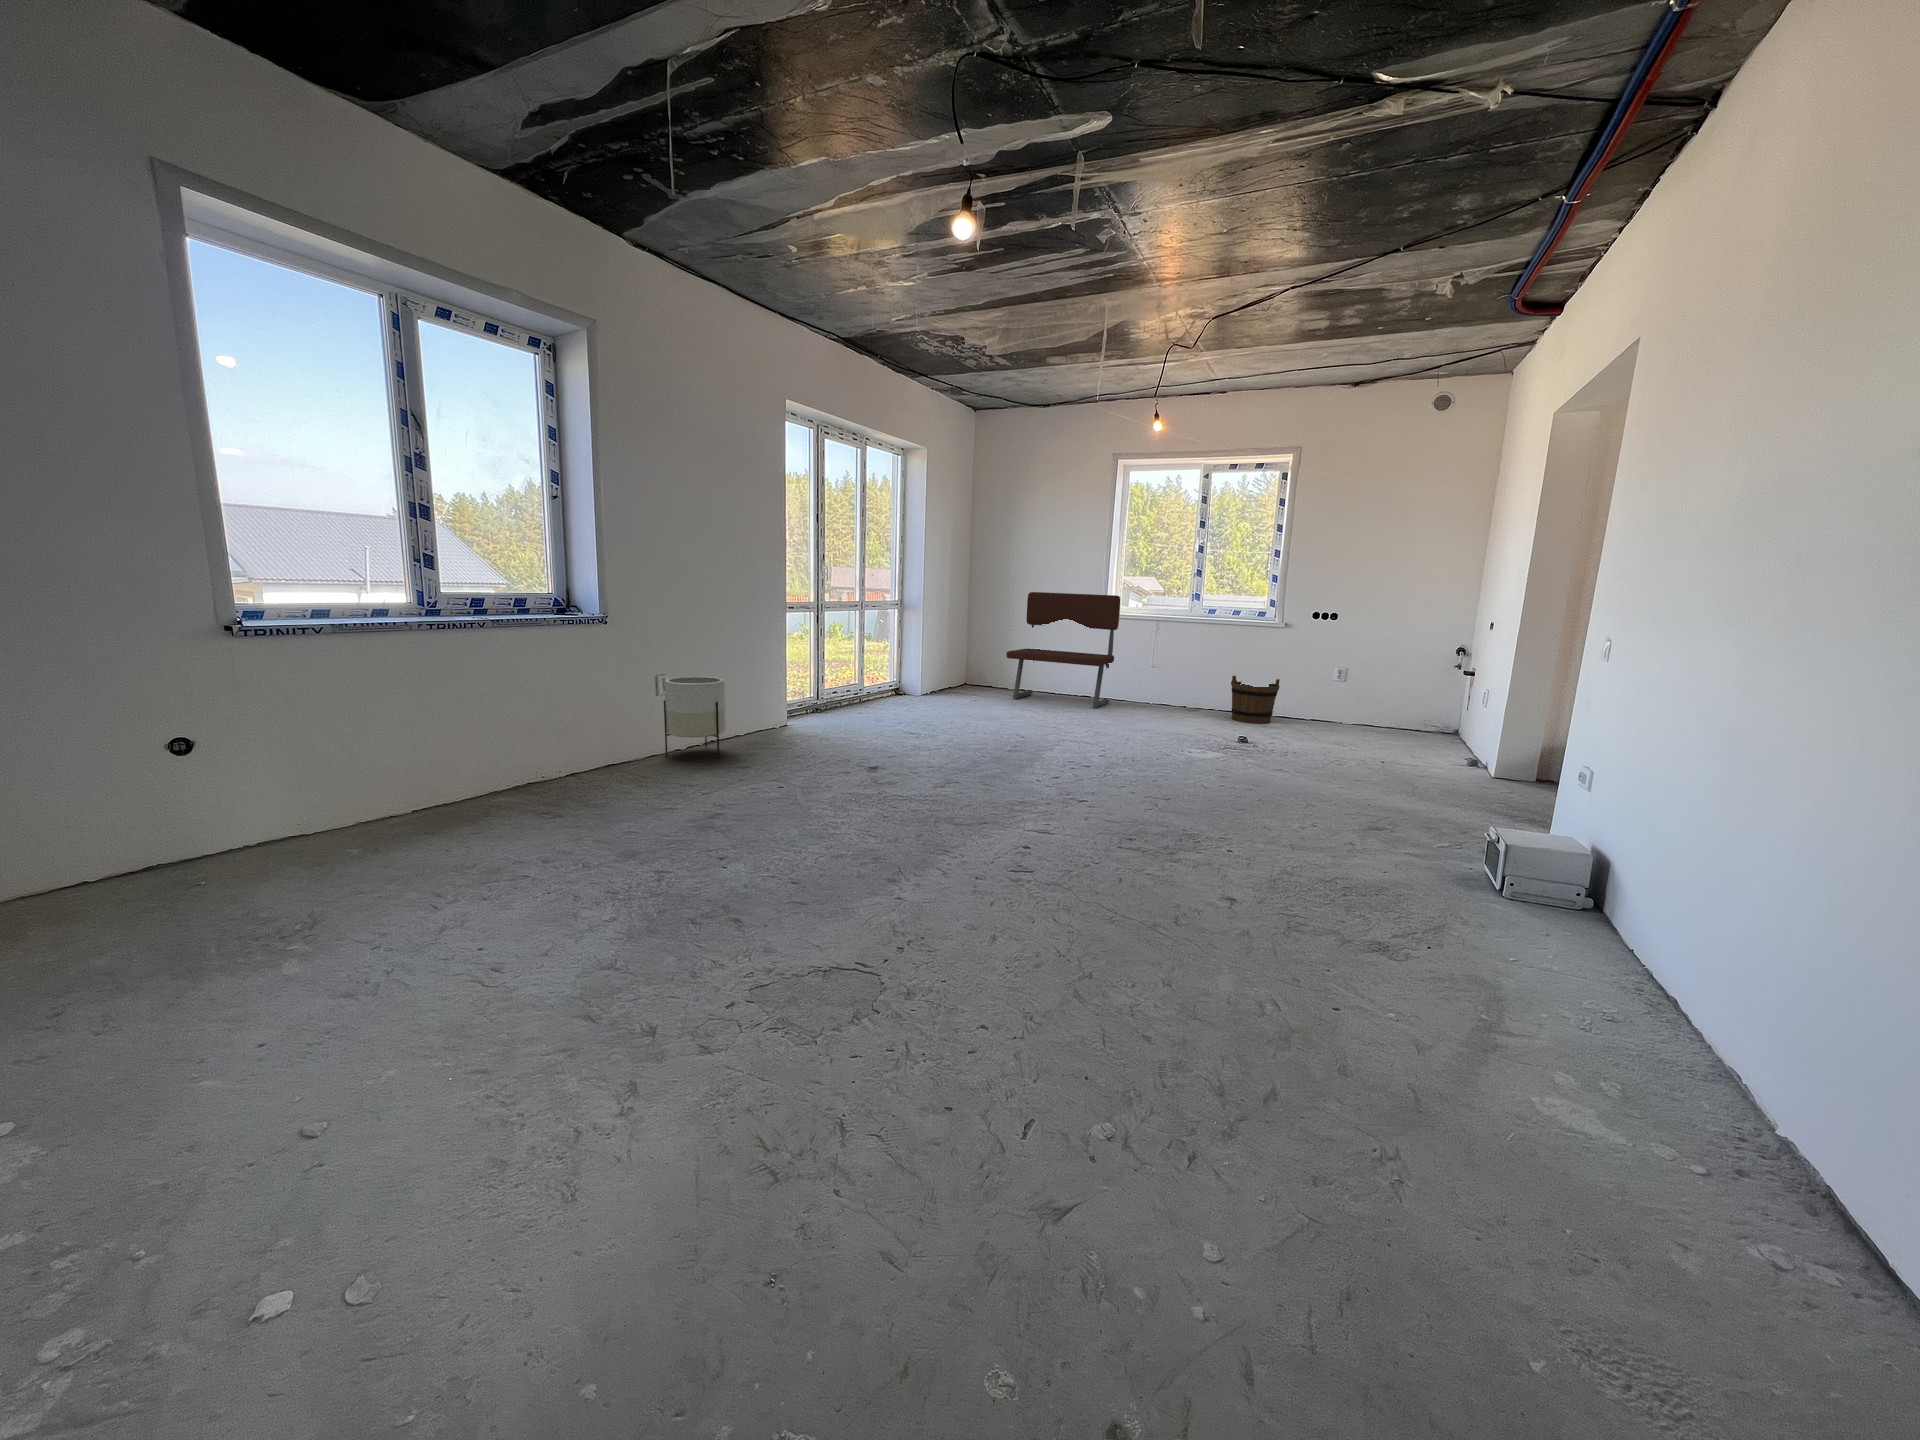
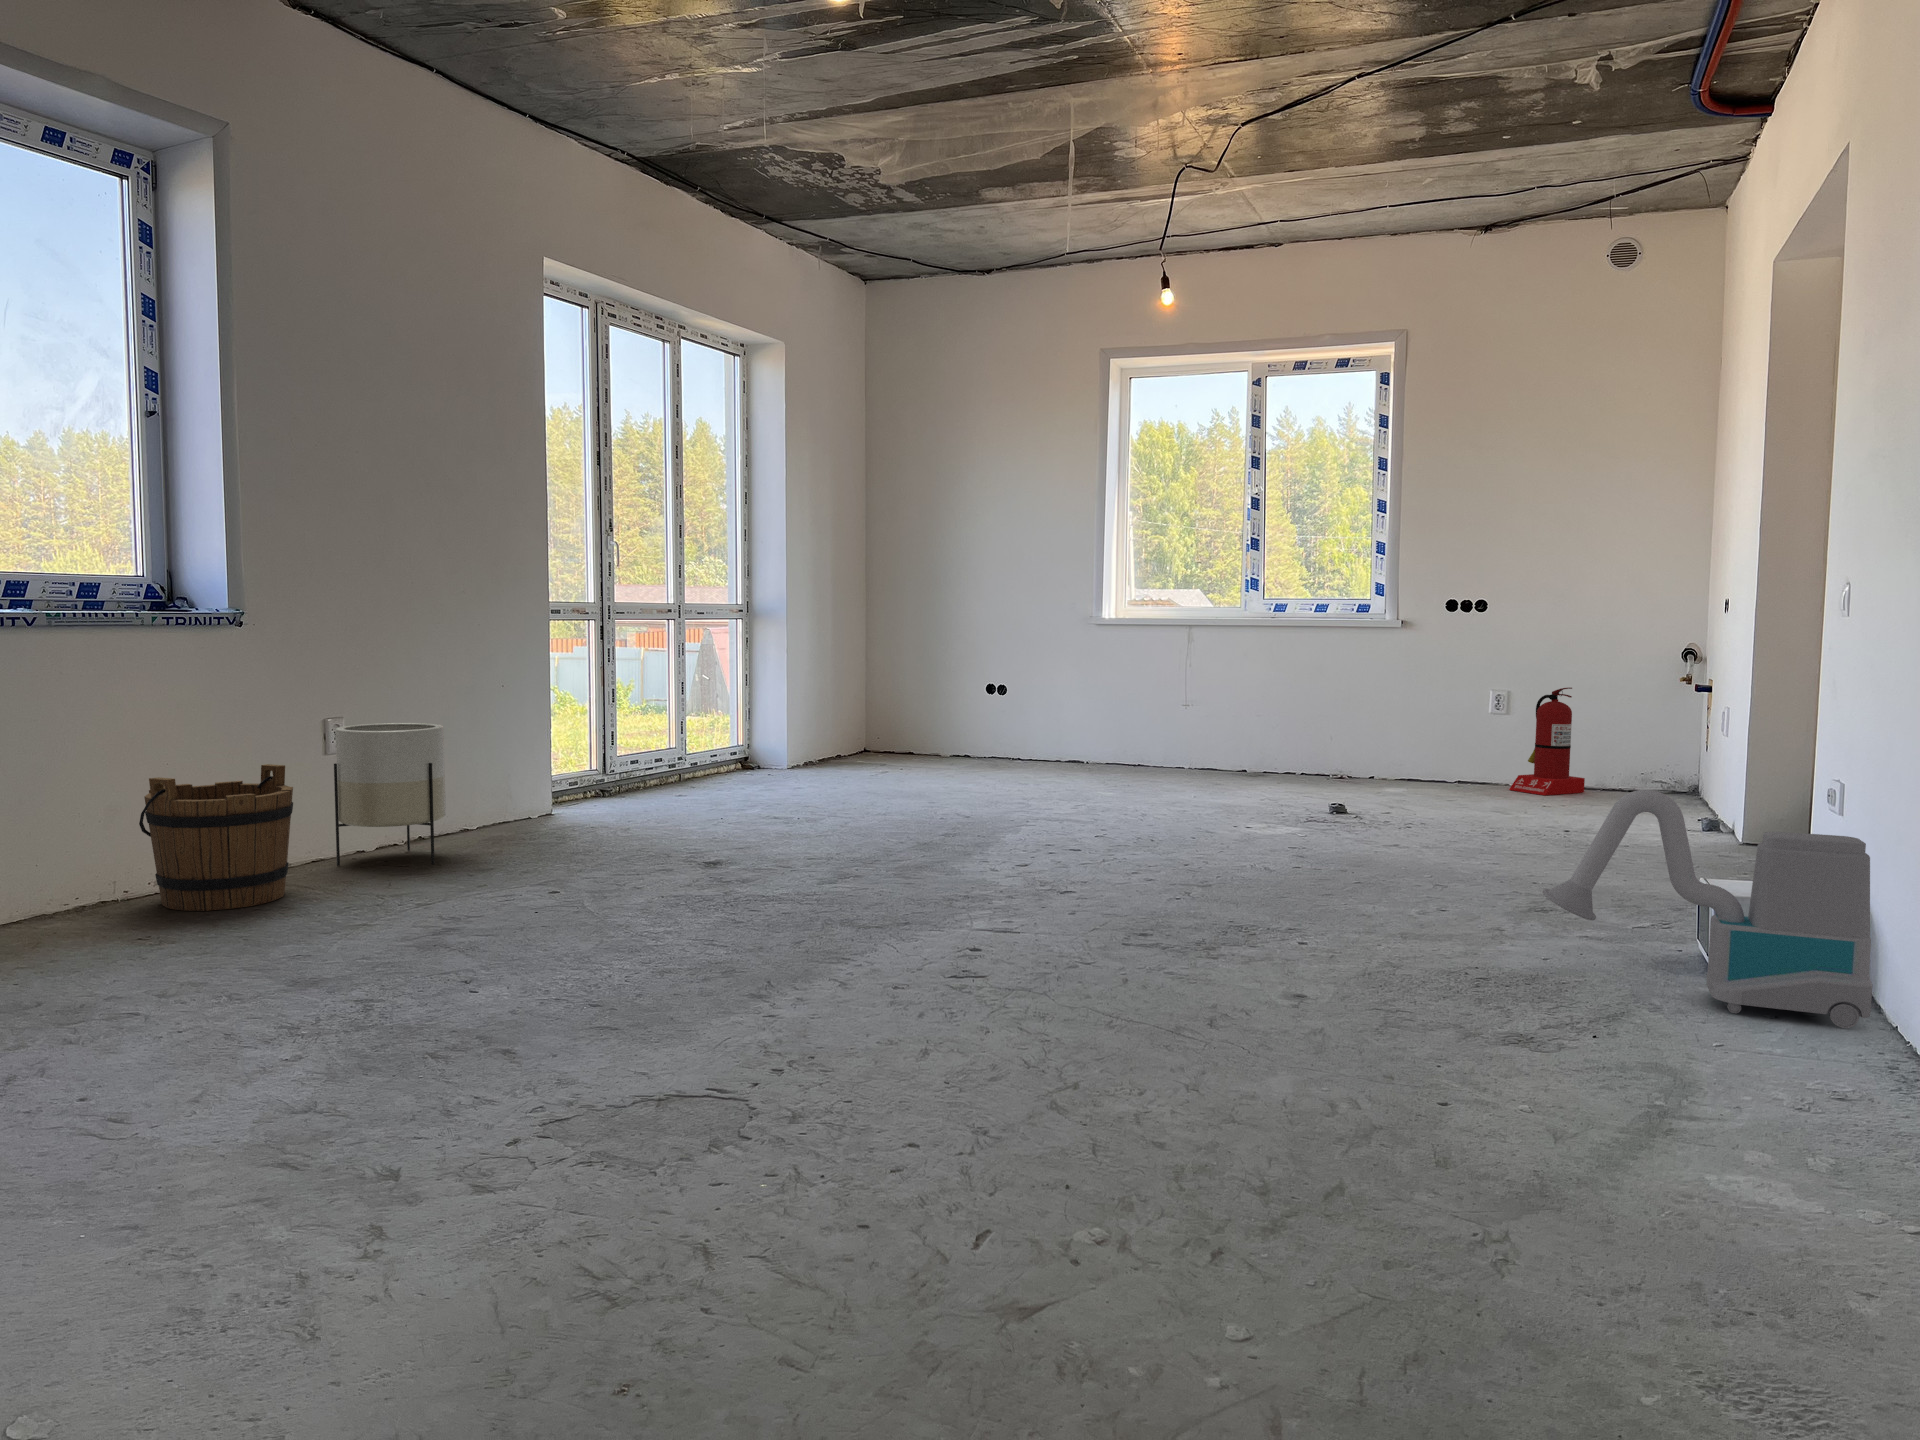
bench: present [1006,592,1120,708] -> none [939,582,1131,775]
fire extinguisher: none [1340,671,1387,734] -> present [1509,688,1585,795]
bucket: present [1231,676,1280,724] -> present [139,764,293,911]
vacuum cleaner: none [1382,775,1611,937] -> present [1543,790,1872,1028]

